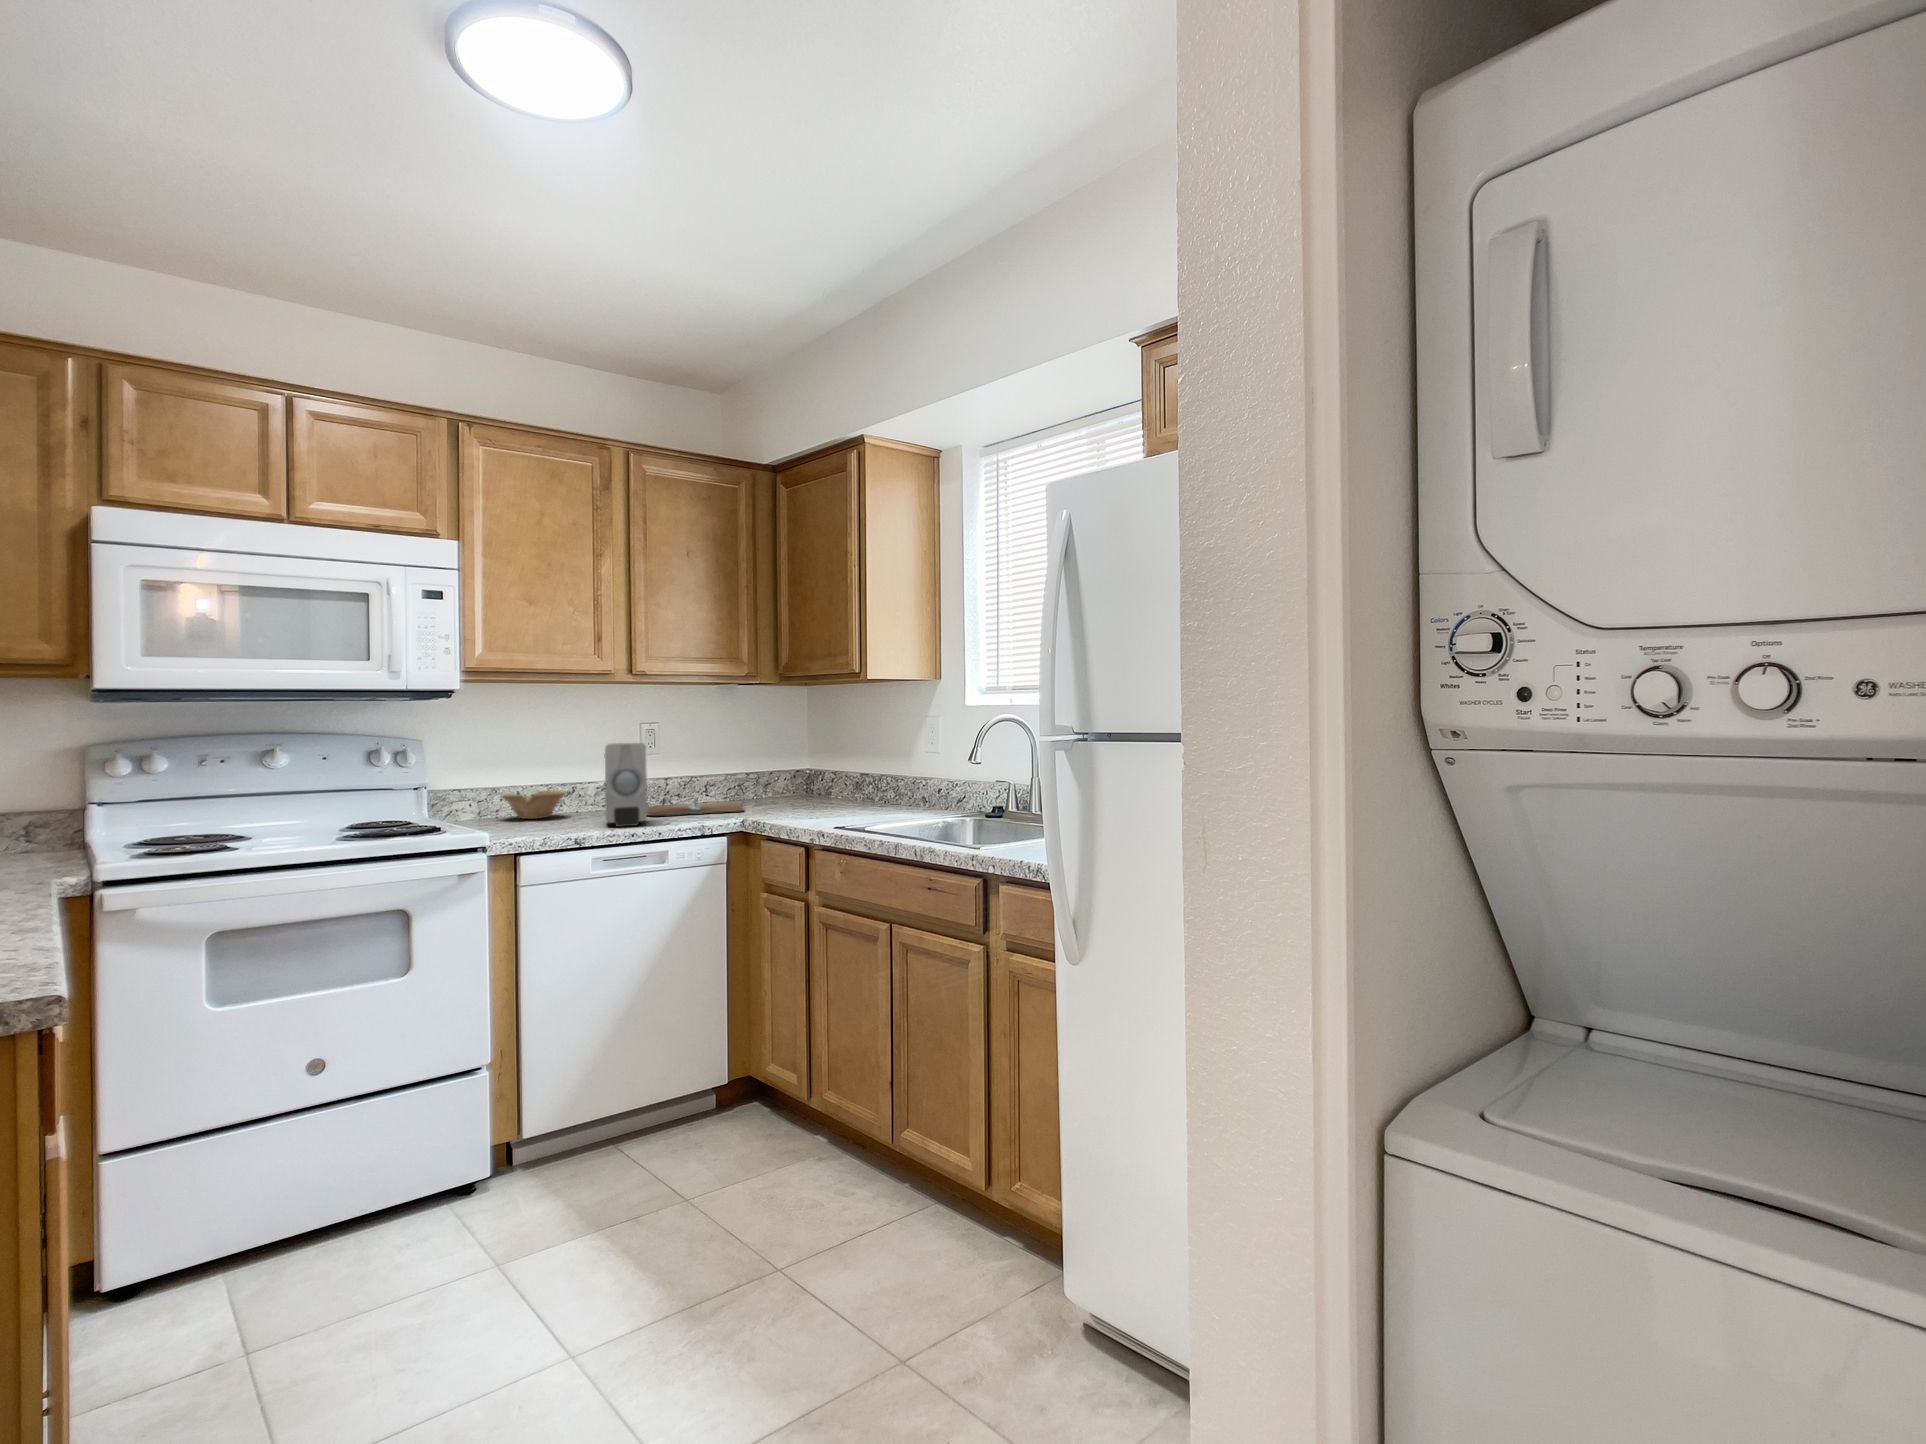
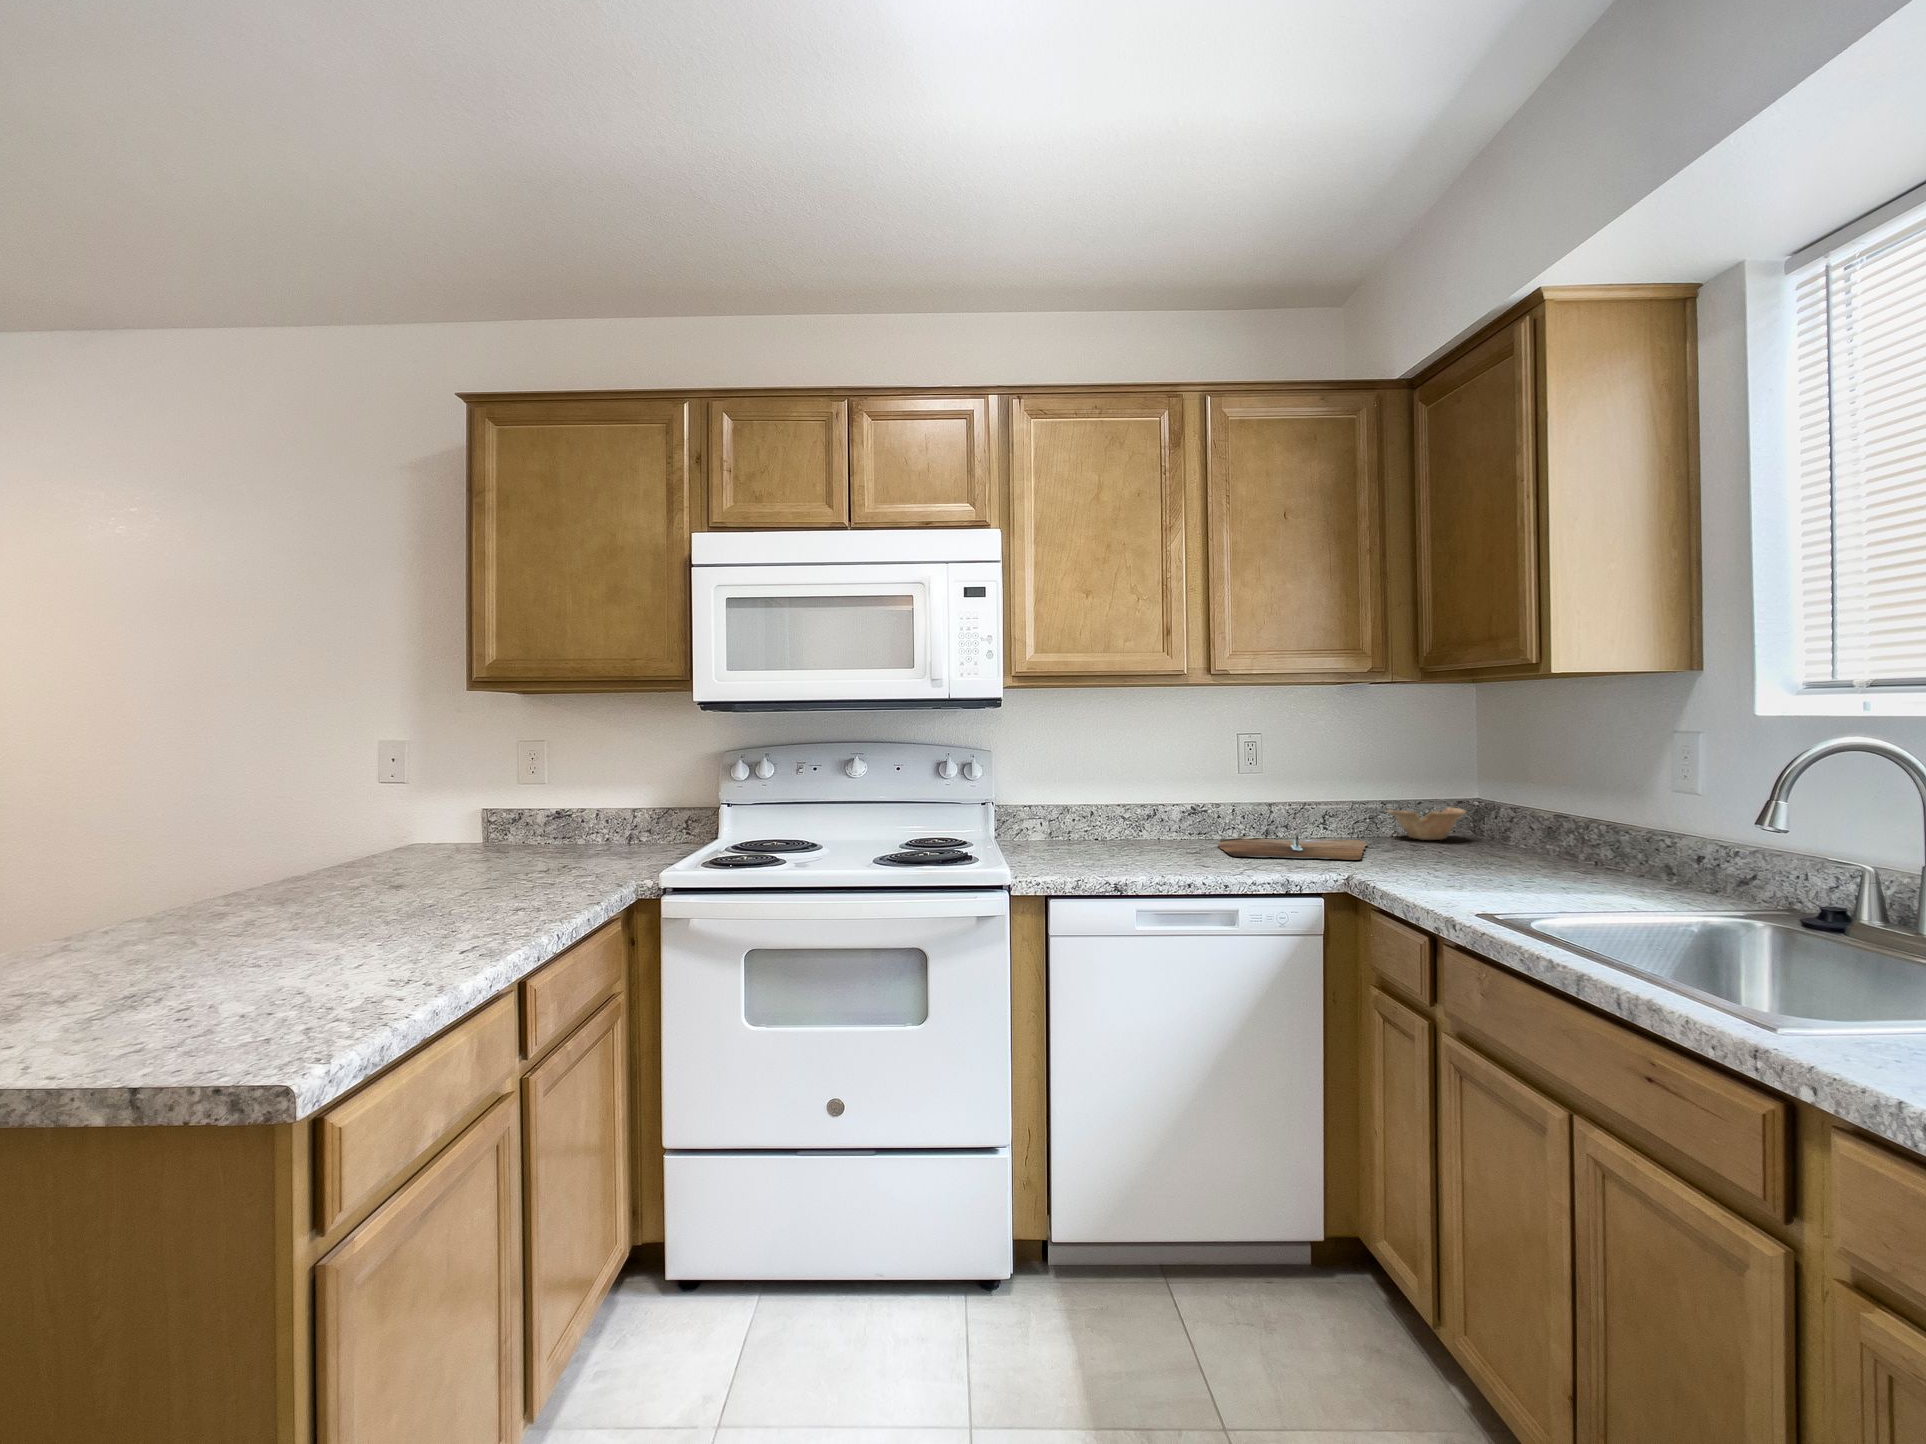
soap dispenser: present [605,743,647,827] -> none [1160,763,1217,871]
dish: present [501,790,567,819] -> present [1388,808,1466,840]

